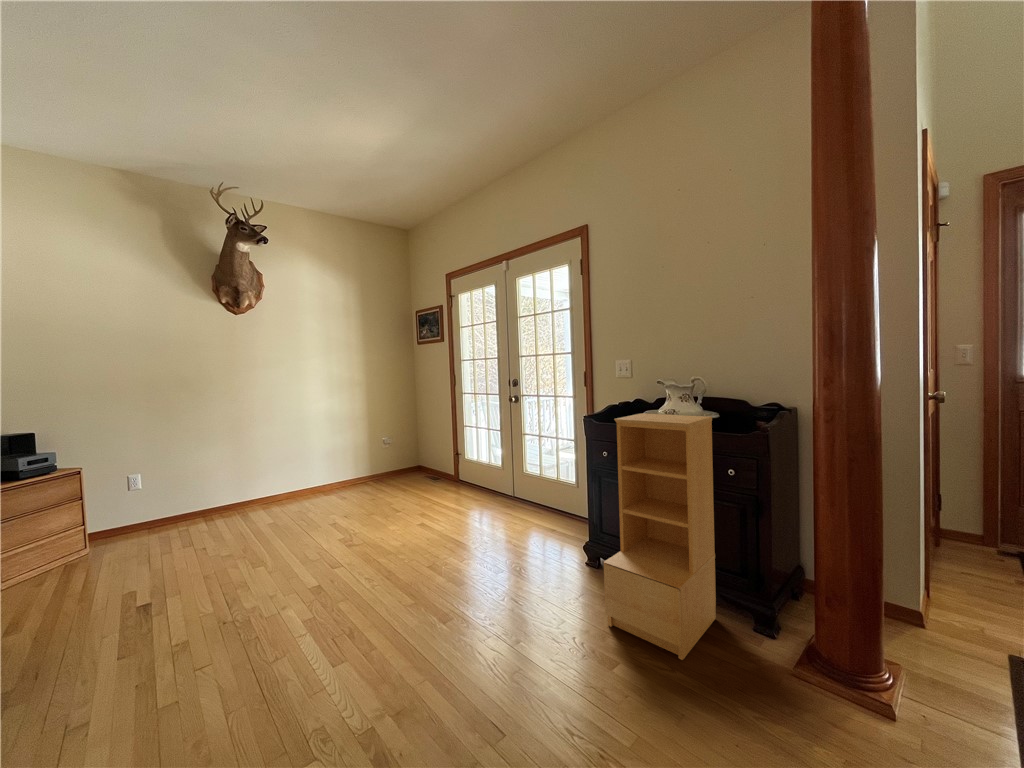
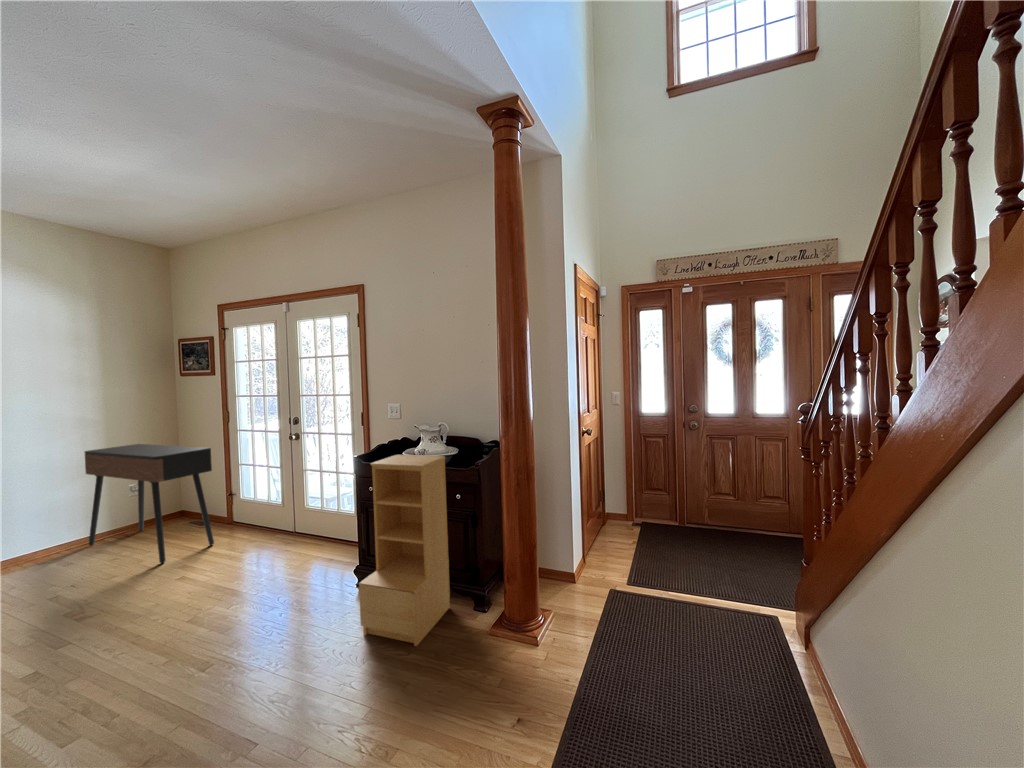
console table: none [355,403,446,508] -> present [85,444,214,563]

